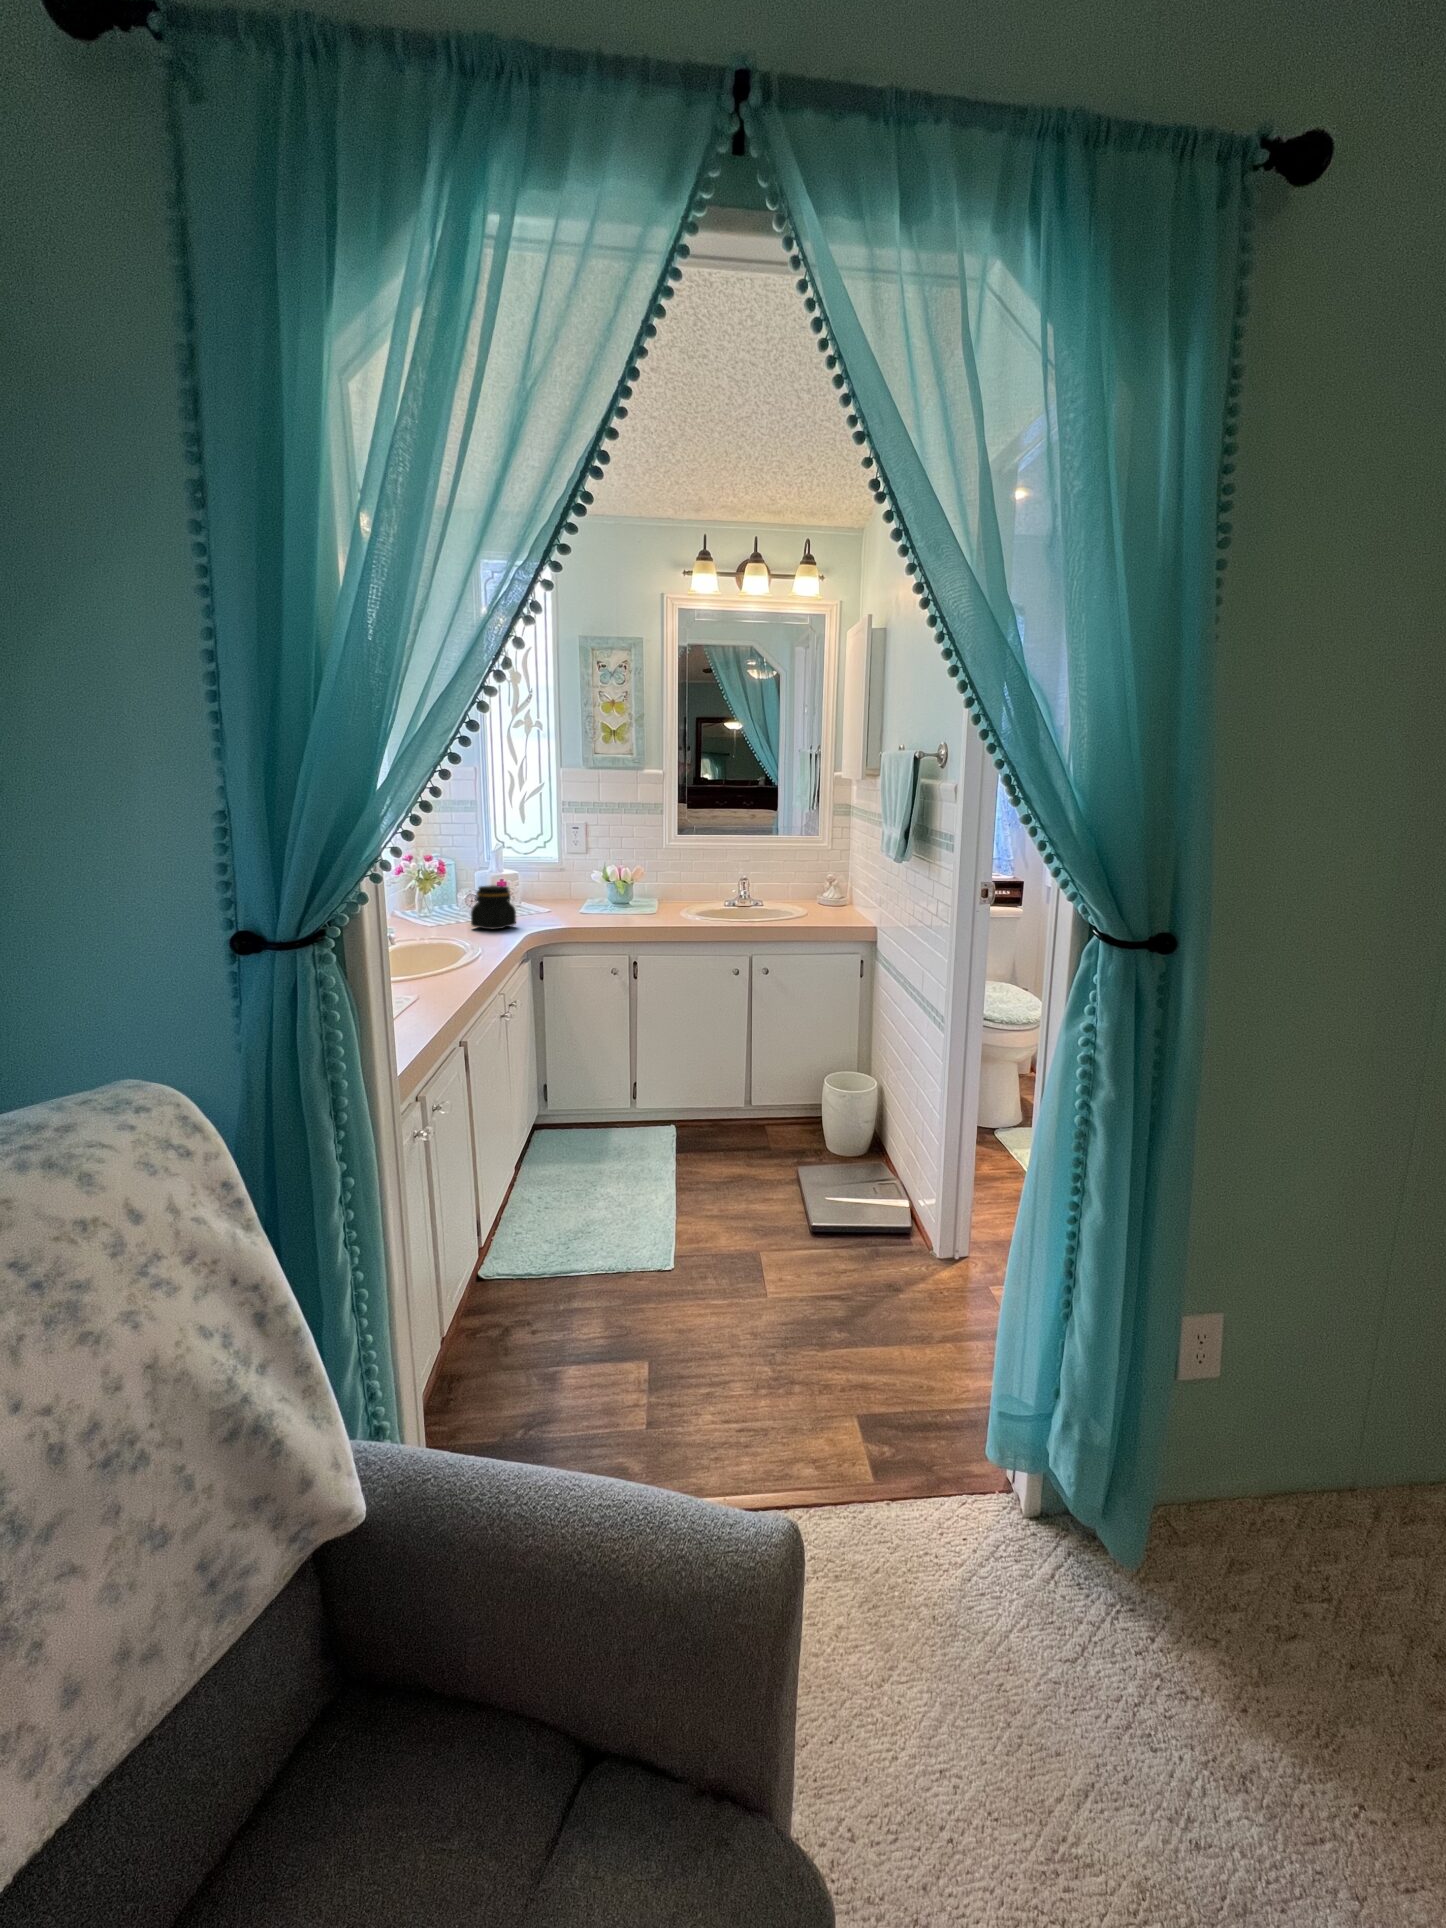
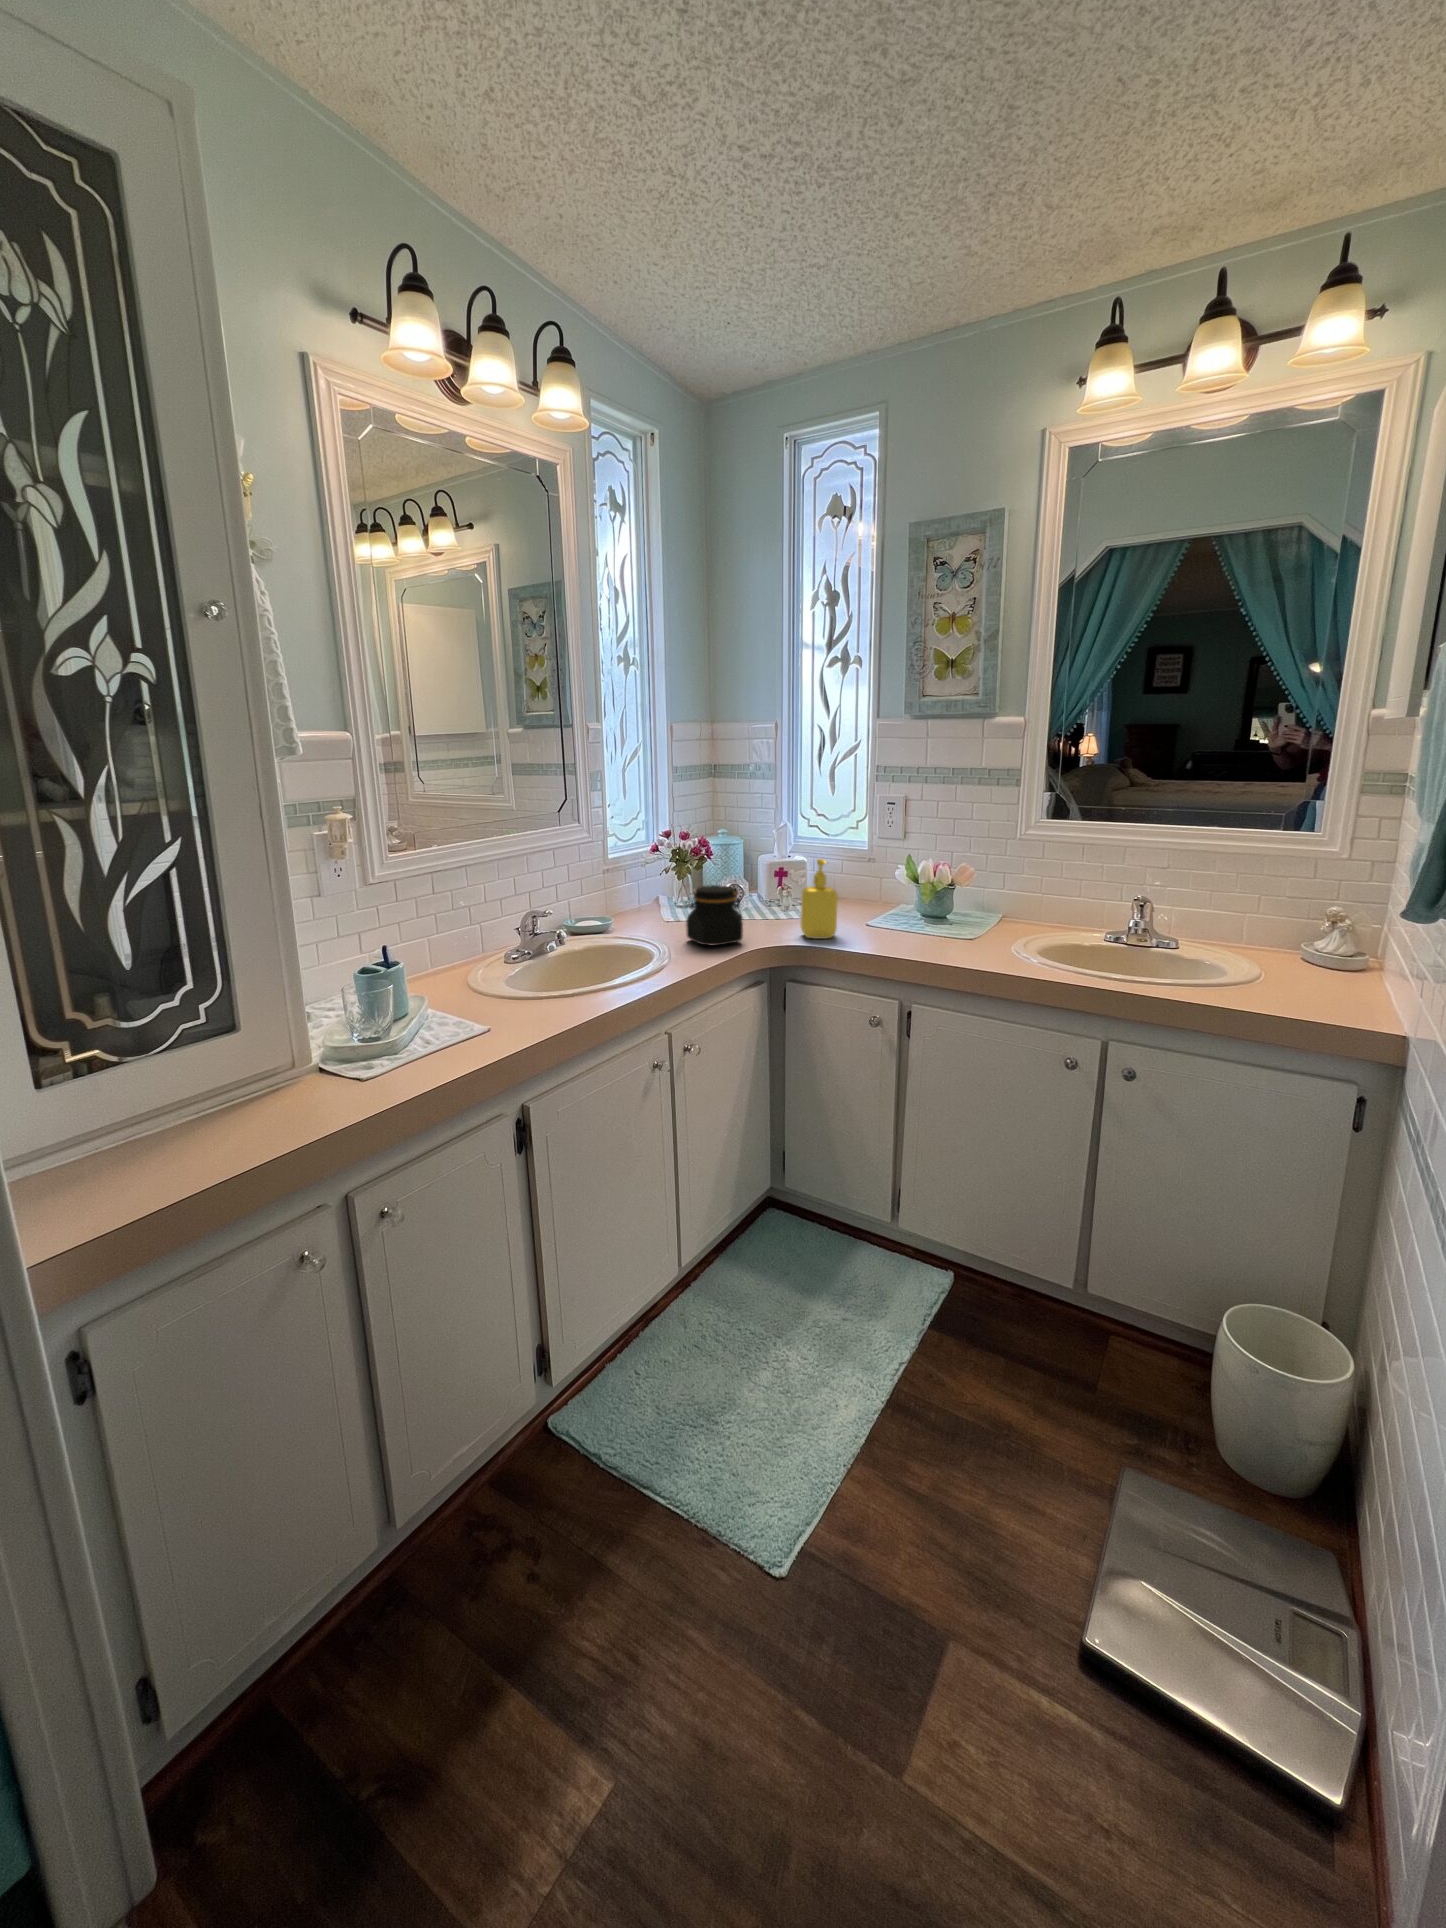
soap dispenser: none [547,863,575,920] -> present [800,859,838,939]

